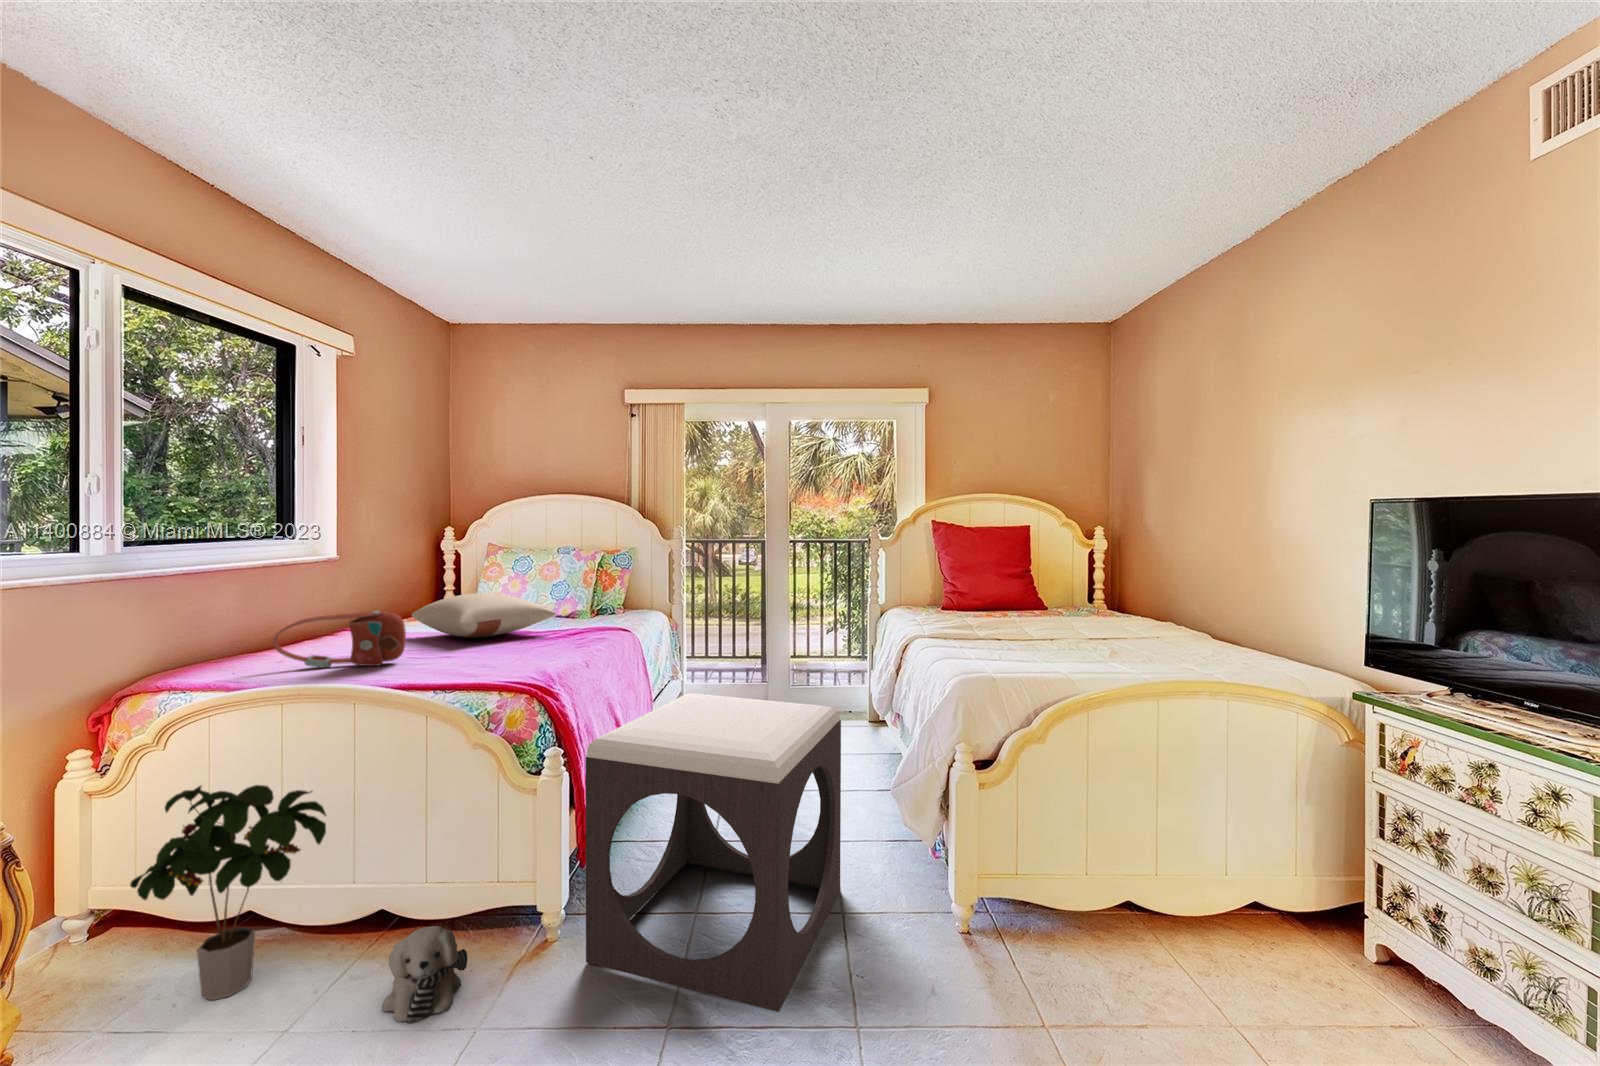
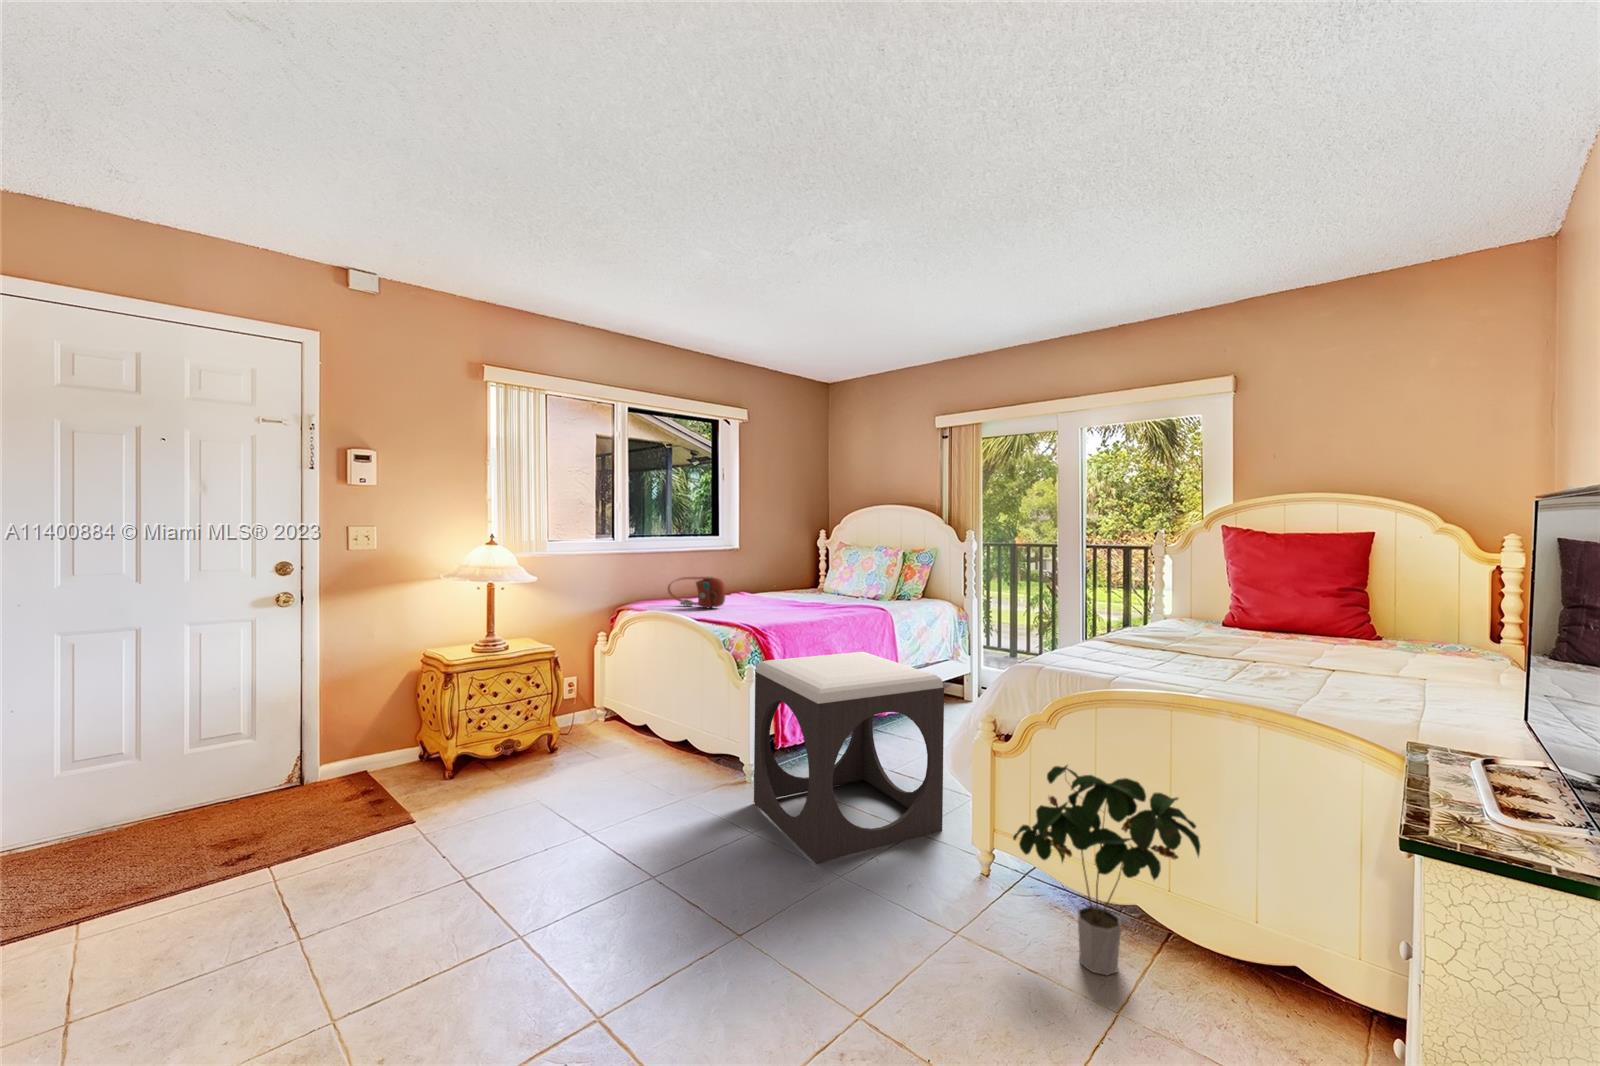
pillow: present [412,593,556,638] -> none [760,574,835,602]
potted plant: present [130,785,326,1000] -> present [1013,765,1200,975]
plush toy: present [382,926,467,1023] -> none [660,747,698,795]

